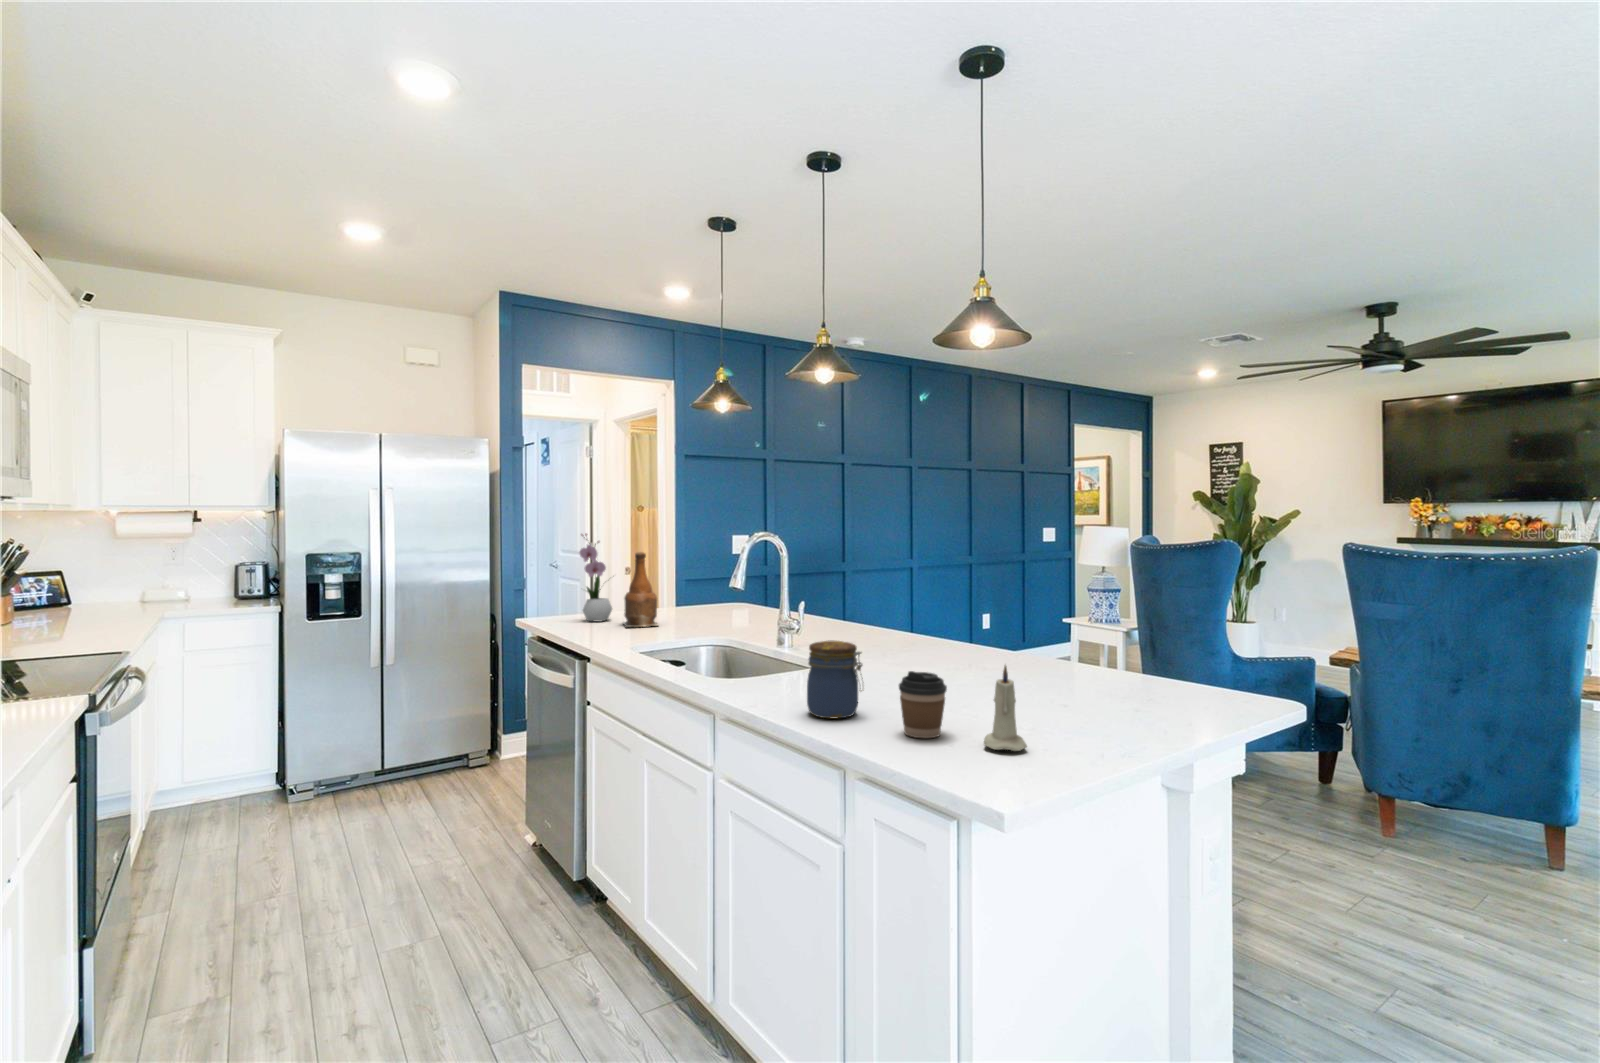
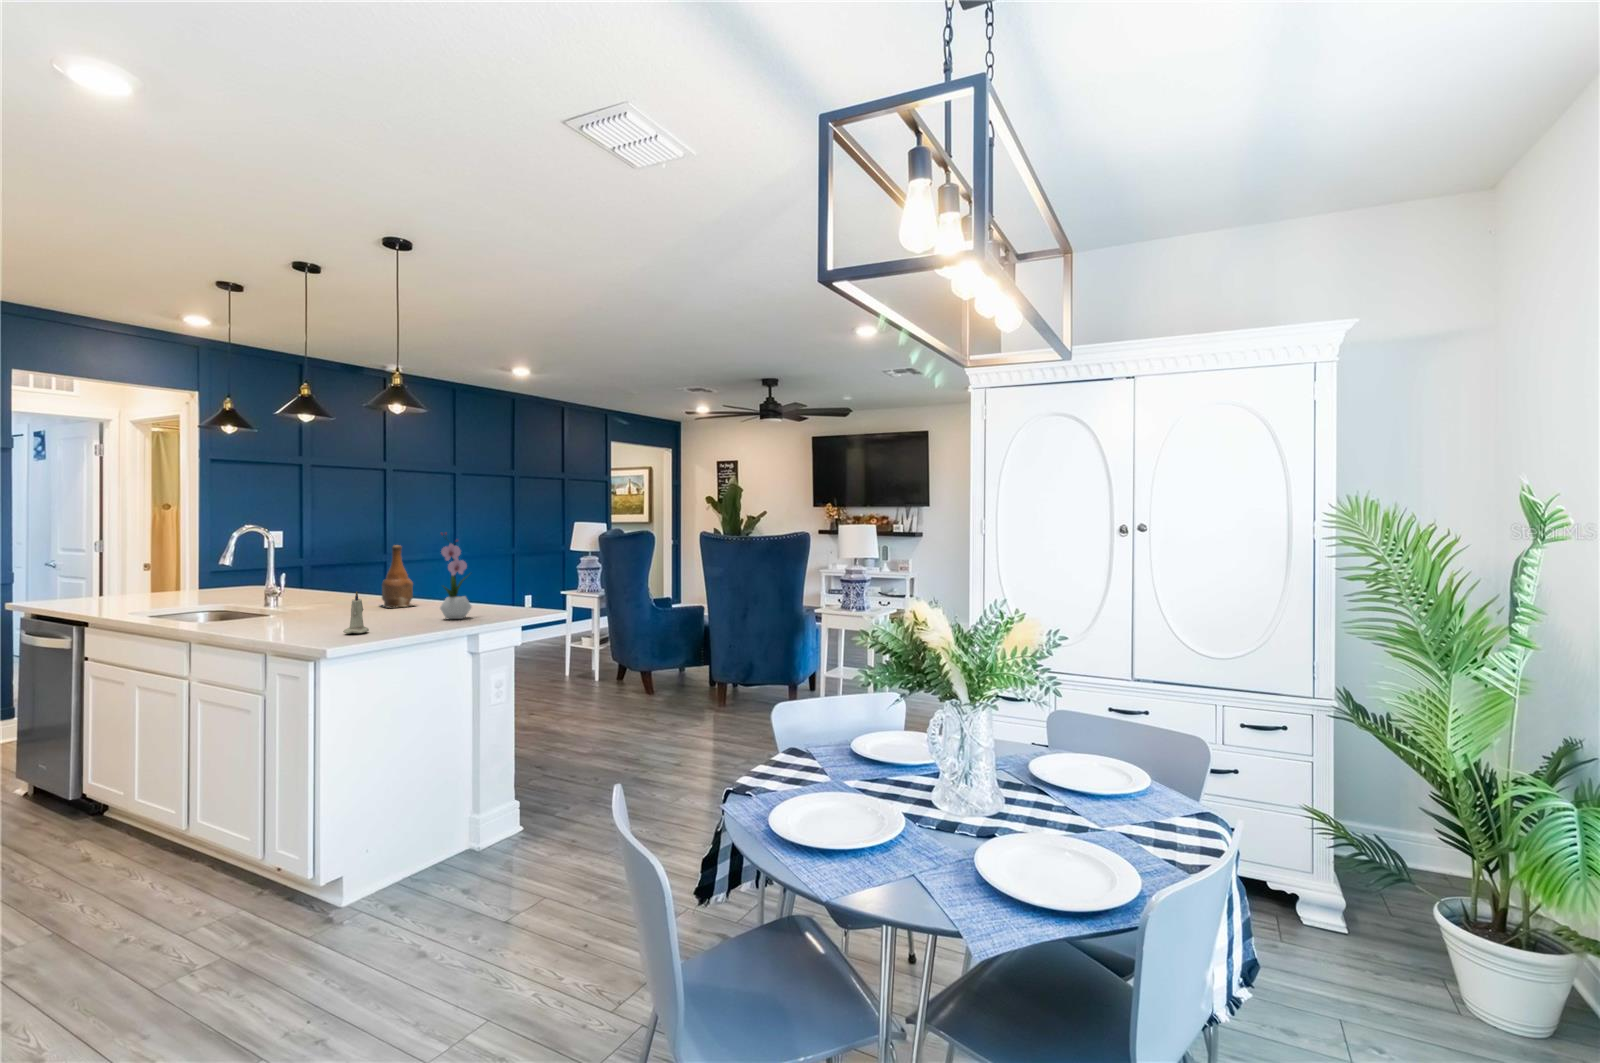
flower arrangement: present [579,534,612,621] -> present [440,533,472,619]
bottle: present [624,552,658,627] -> present [382,545,413,608]
jar: present [807,641,863,719] -> none [248,588,287,631]
coffee cup: present [899,671,947,738] -> none [299,599,330,634]

